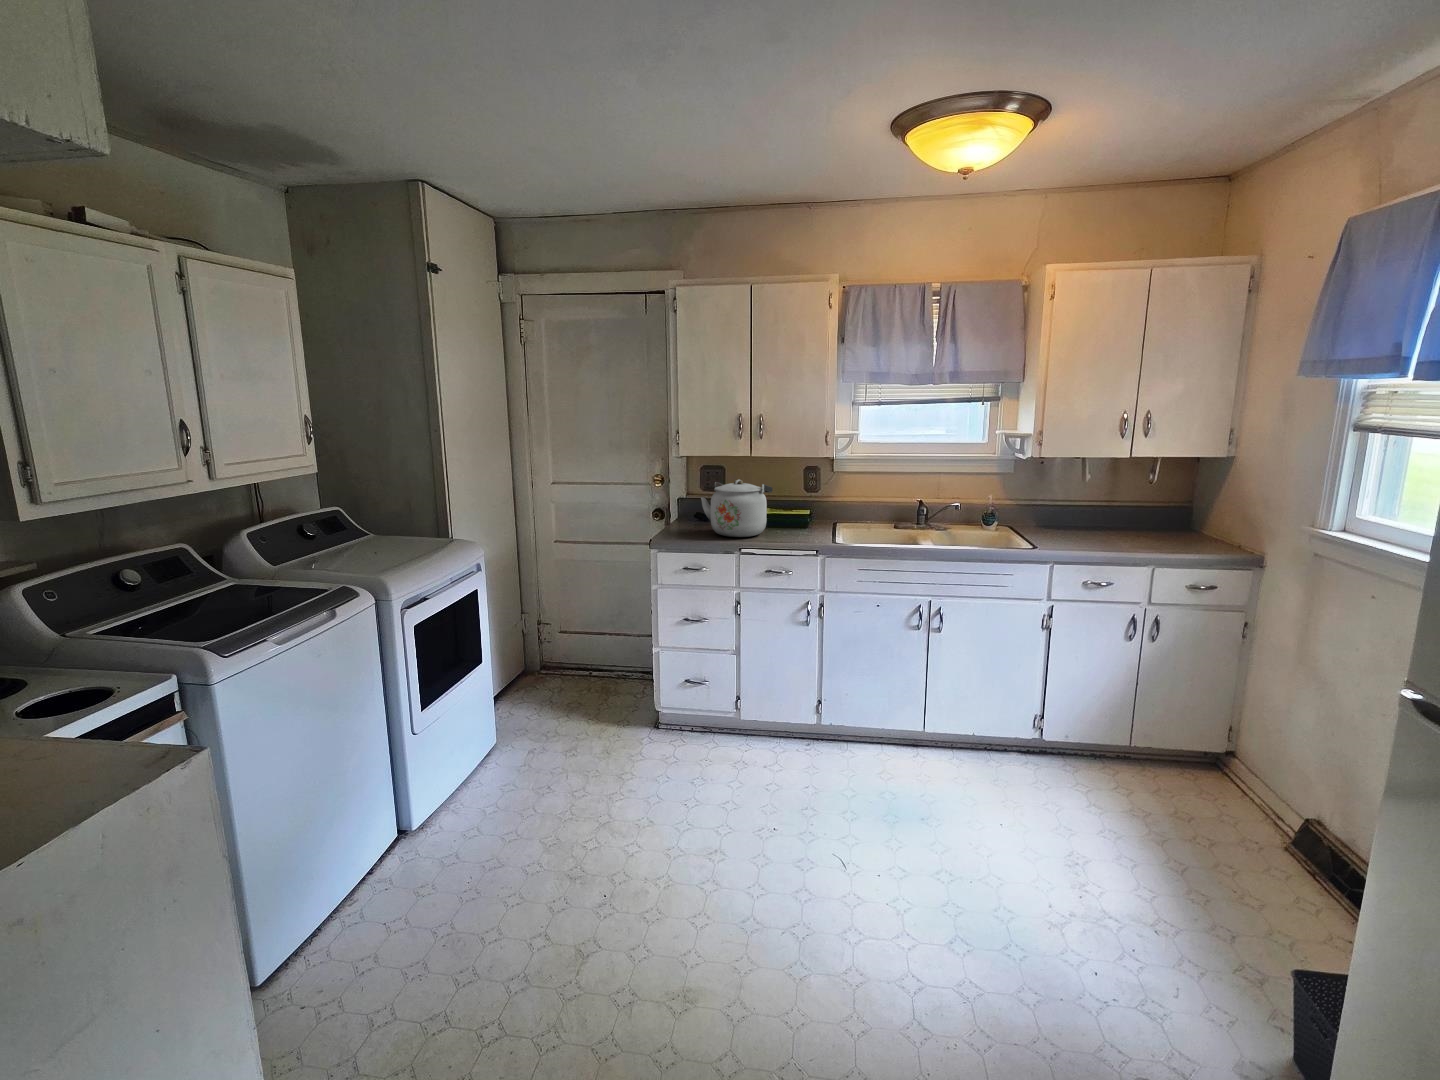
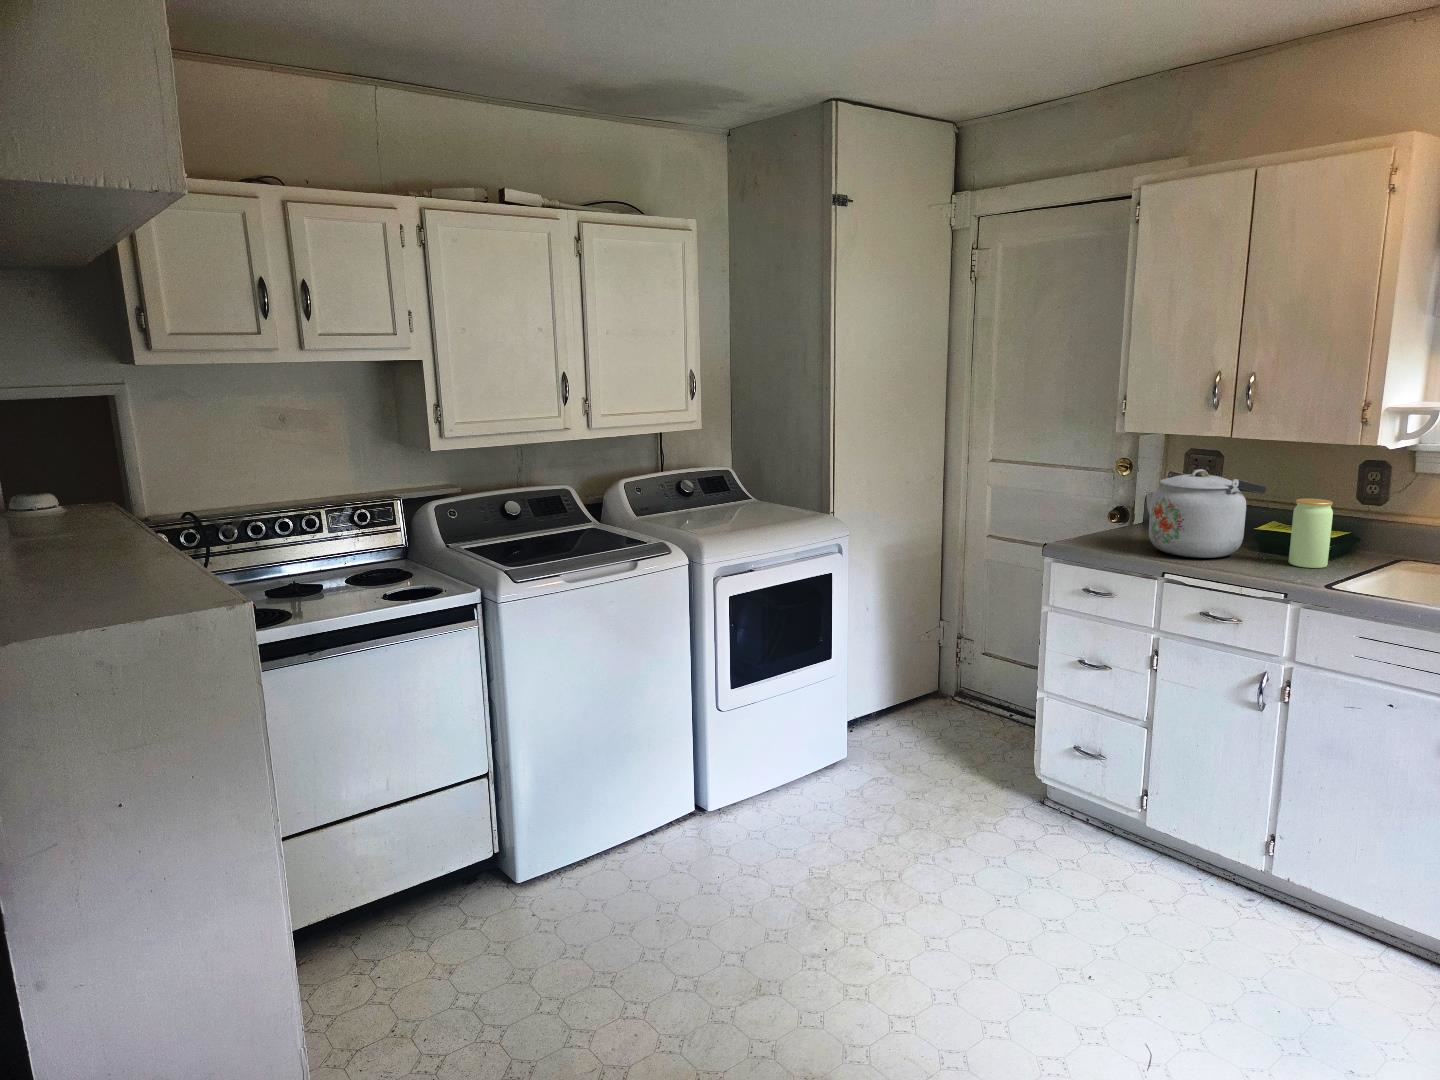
jar: none [792,492,813,534] -> present [1289,498,1333,568]

